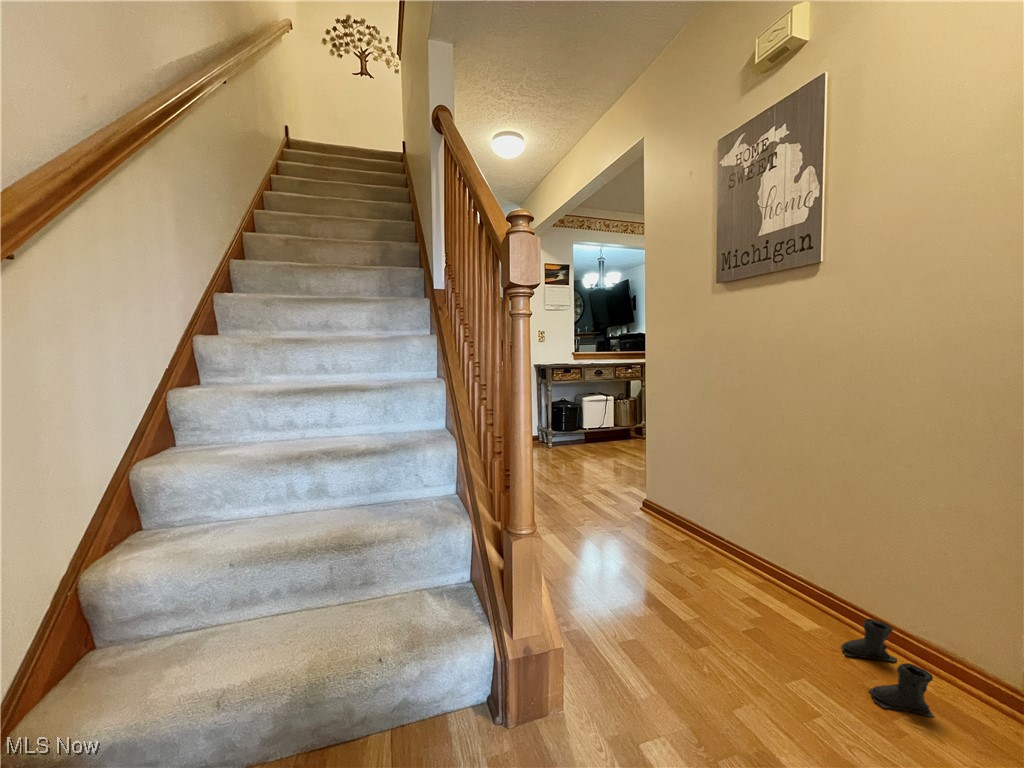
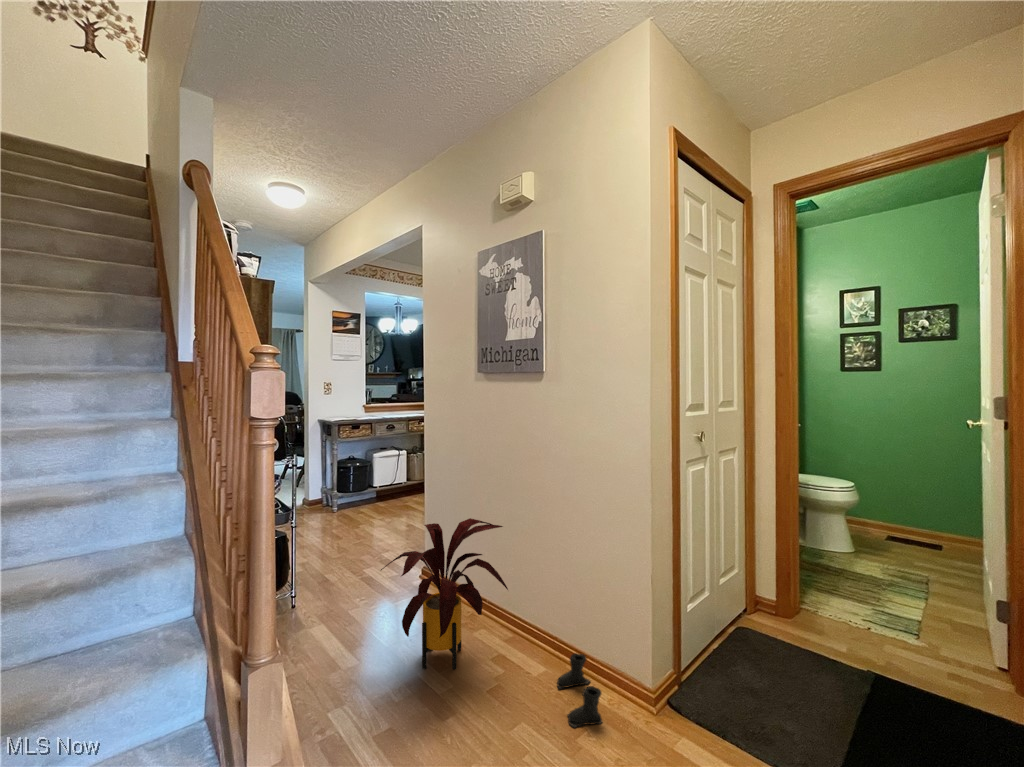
house plant: none [610,444,767,601] -> present [381,518,508,670]

